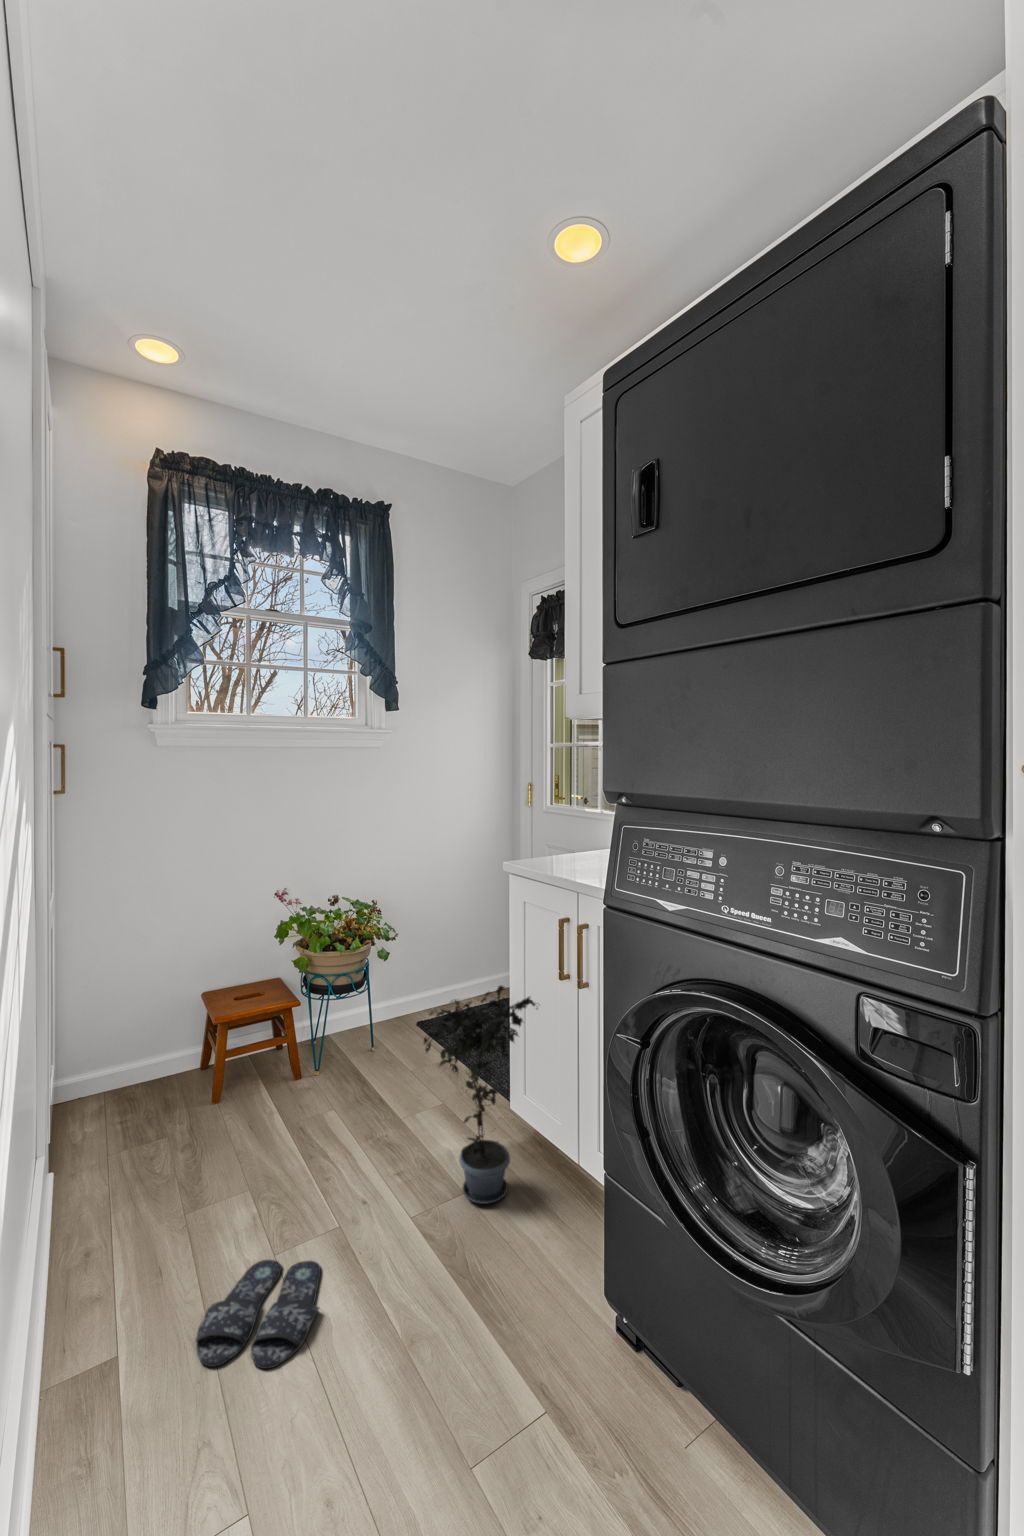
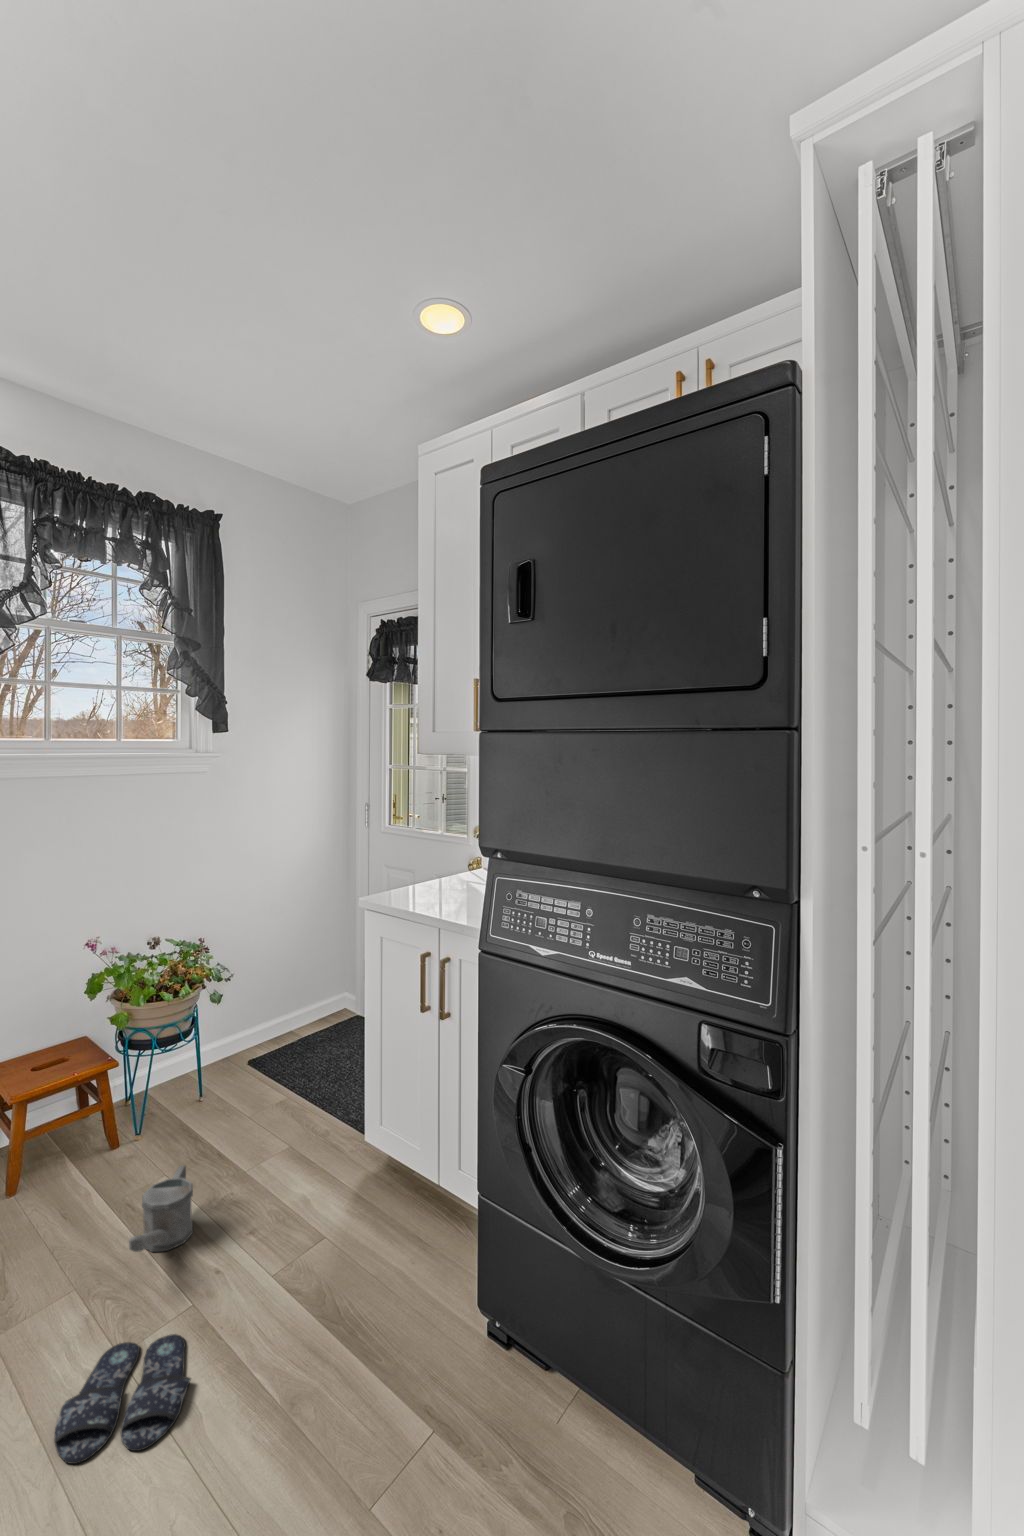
potted plant: present [424,985,538,1204] -> none [291,1027,402,1245]
watering can: none [281,1102,346,1180] -> present [129,1165,193,1252]

